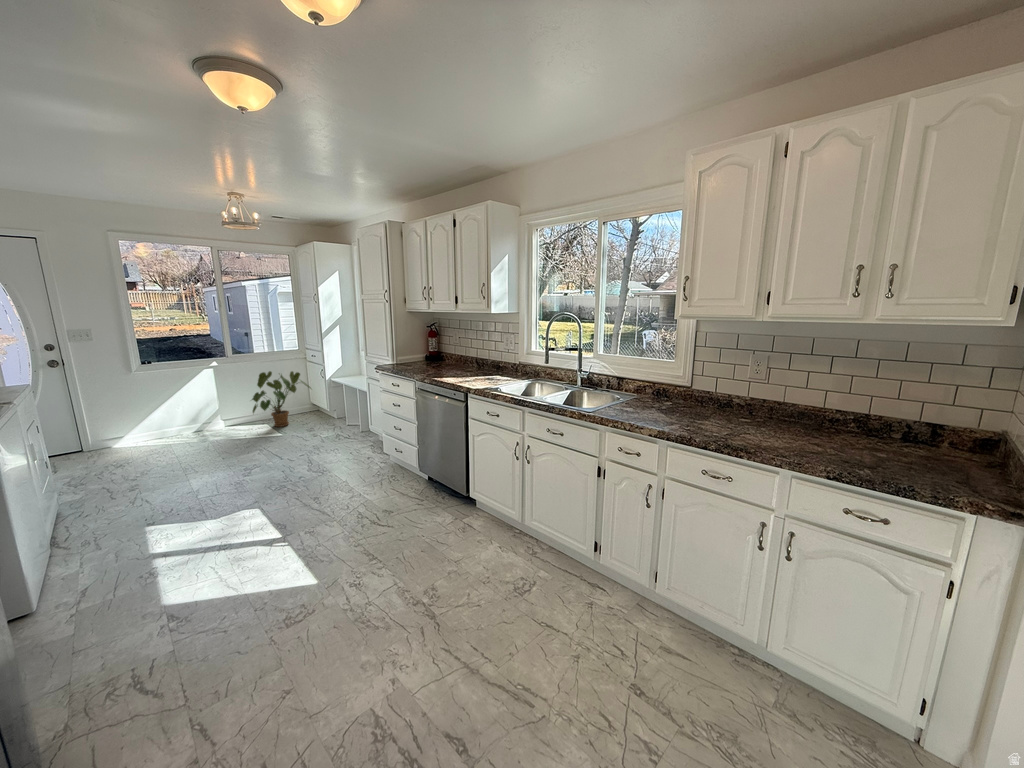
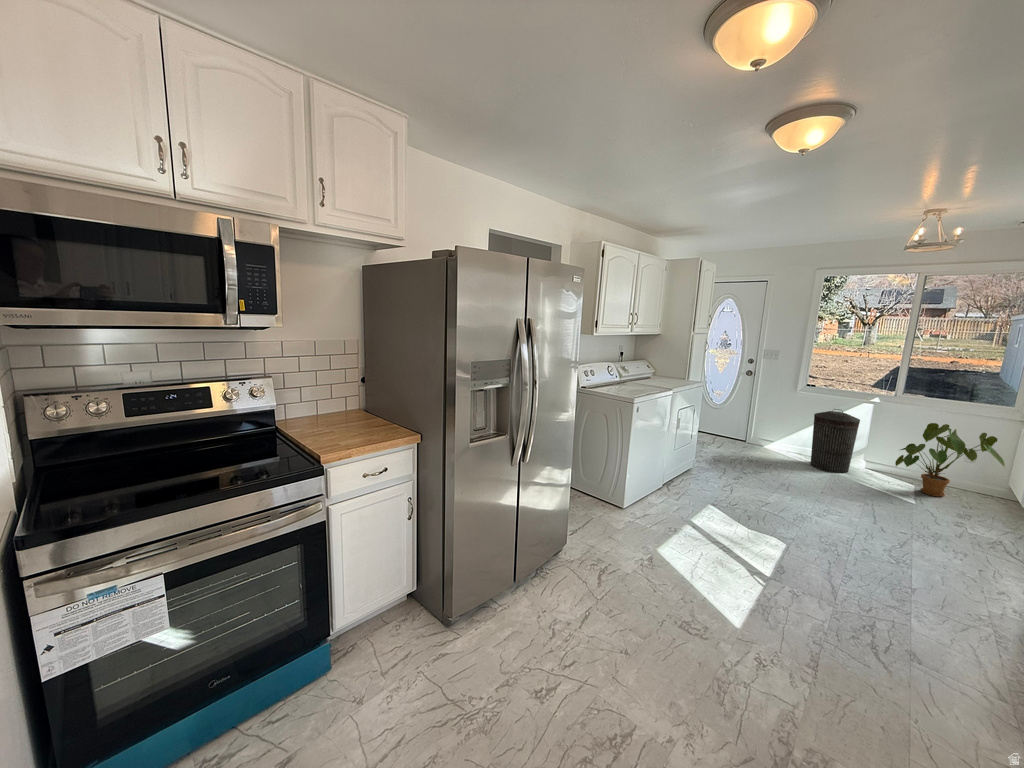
trash can: none [167,379,217,443] -> present [811,409,860,473]

